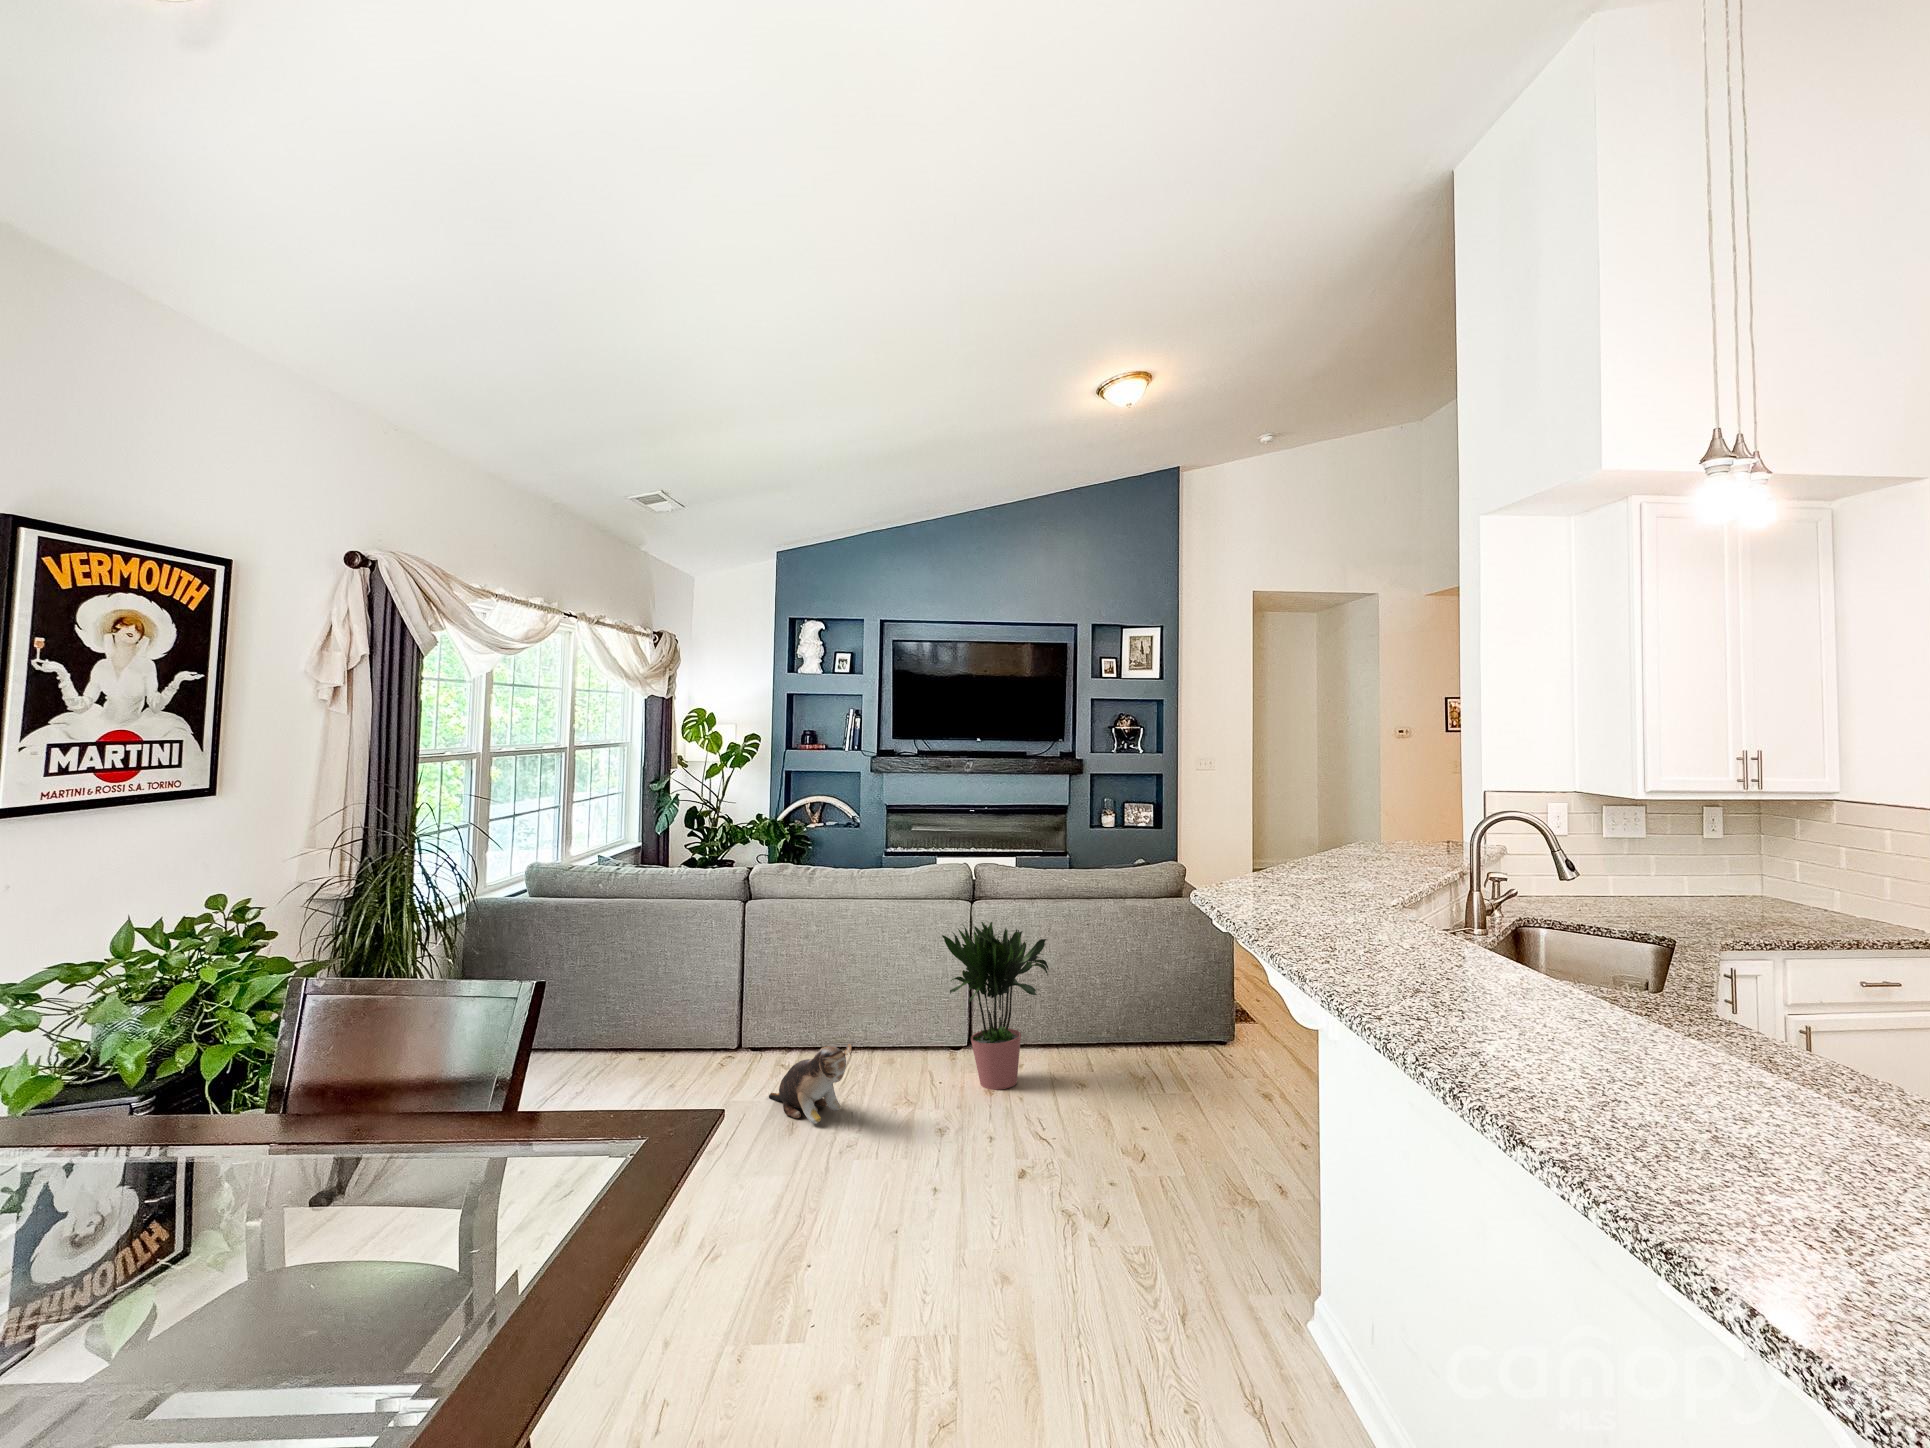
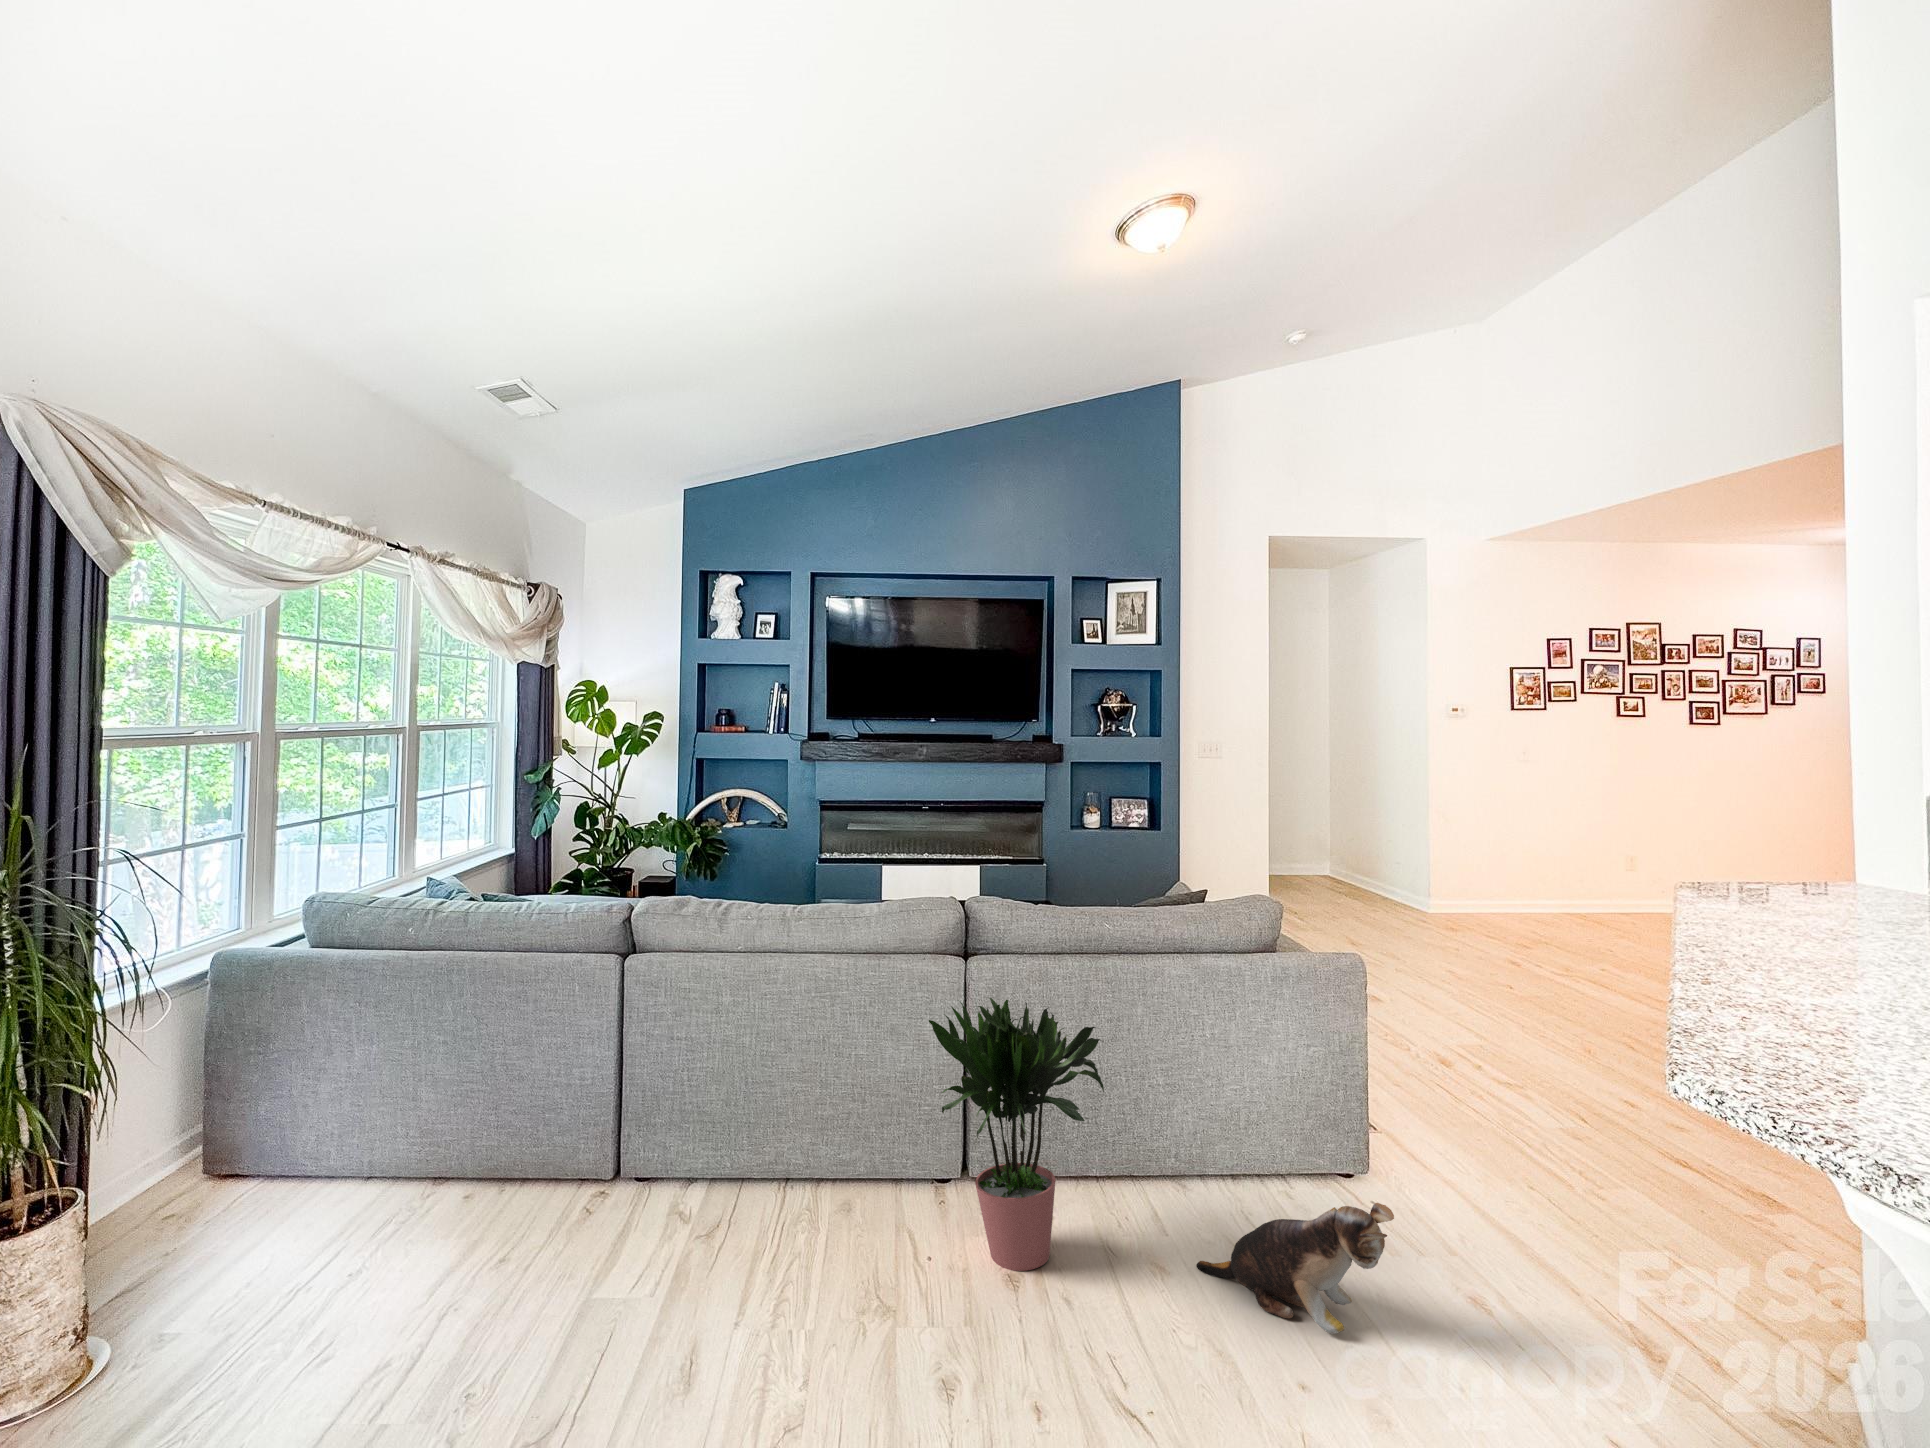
plush toy: present [769,1044,851,1124] -> present [1196,1203,1394,1334]

